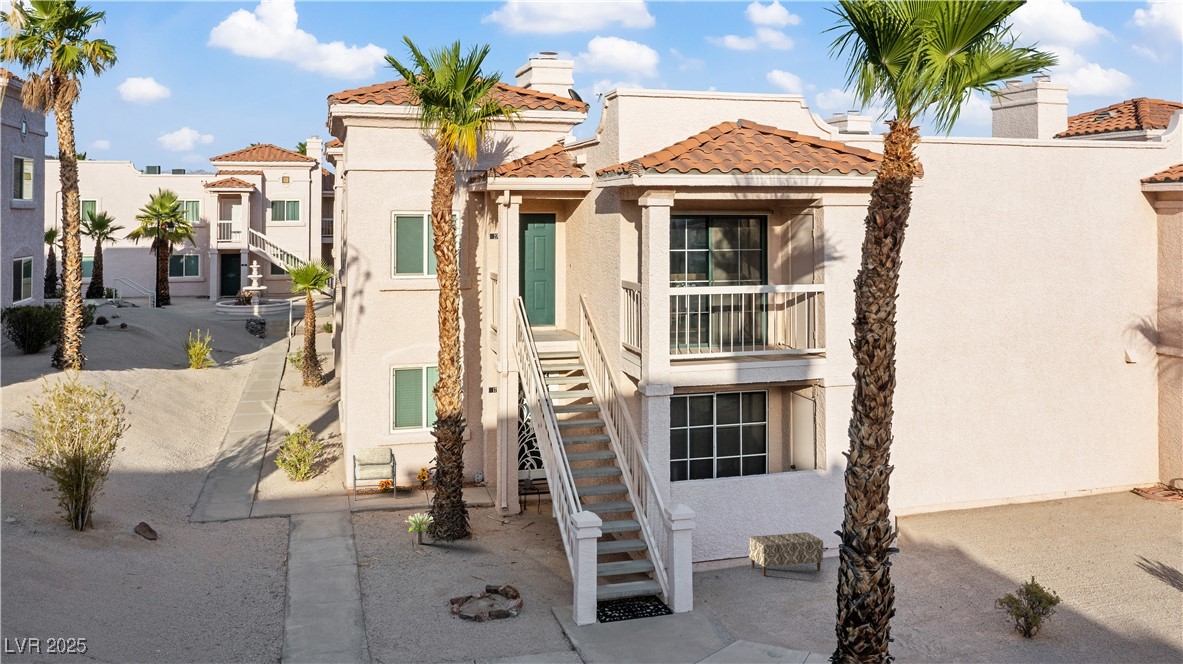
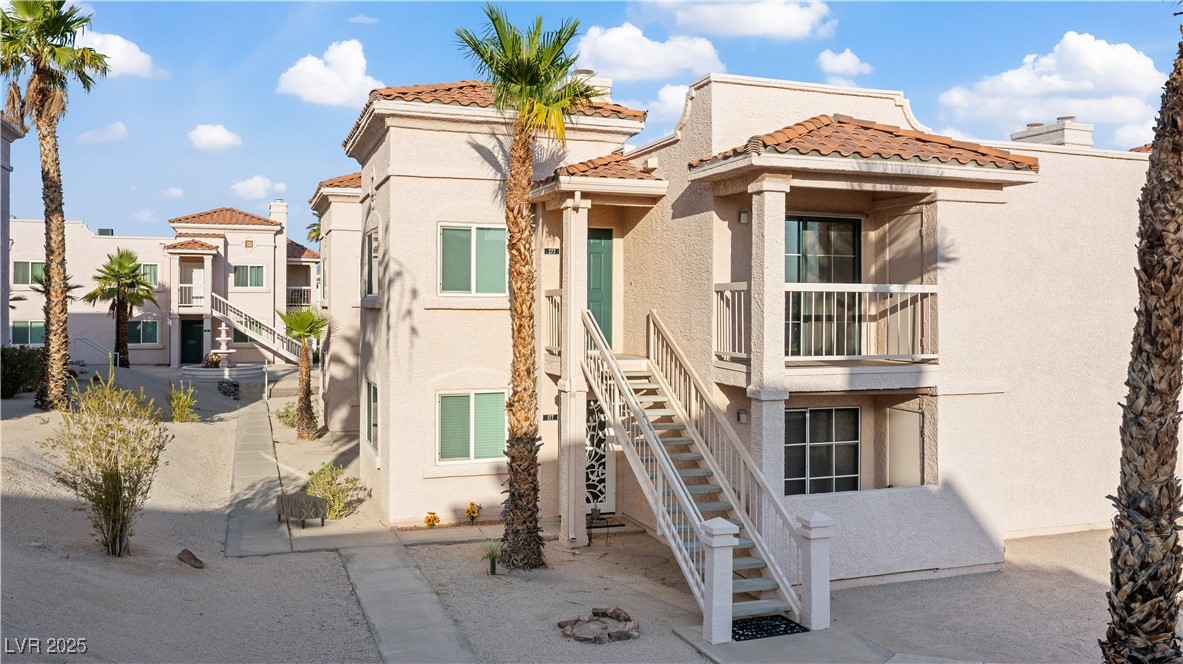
armchair: present [353,448,396,500] -> none [394,482,447,538]
bench: present [749,533,823,576] -> present [276,493,327,528]

